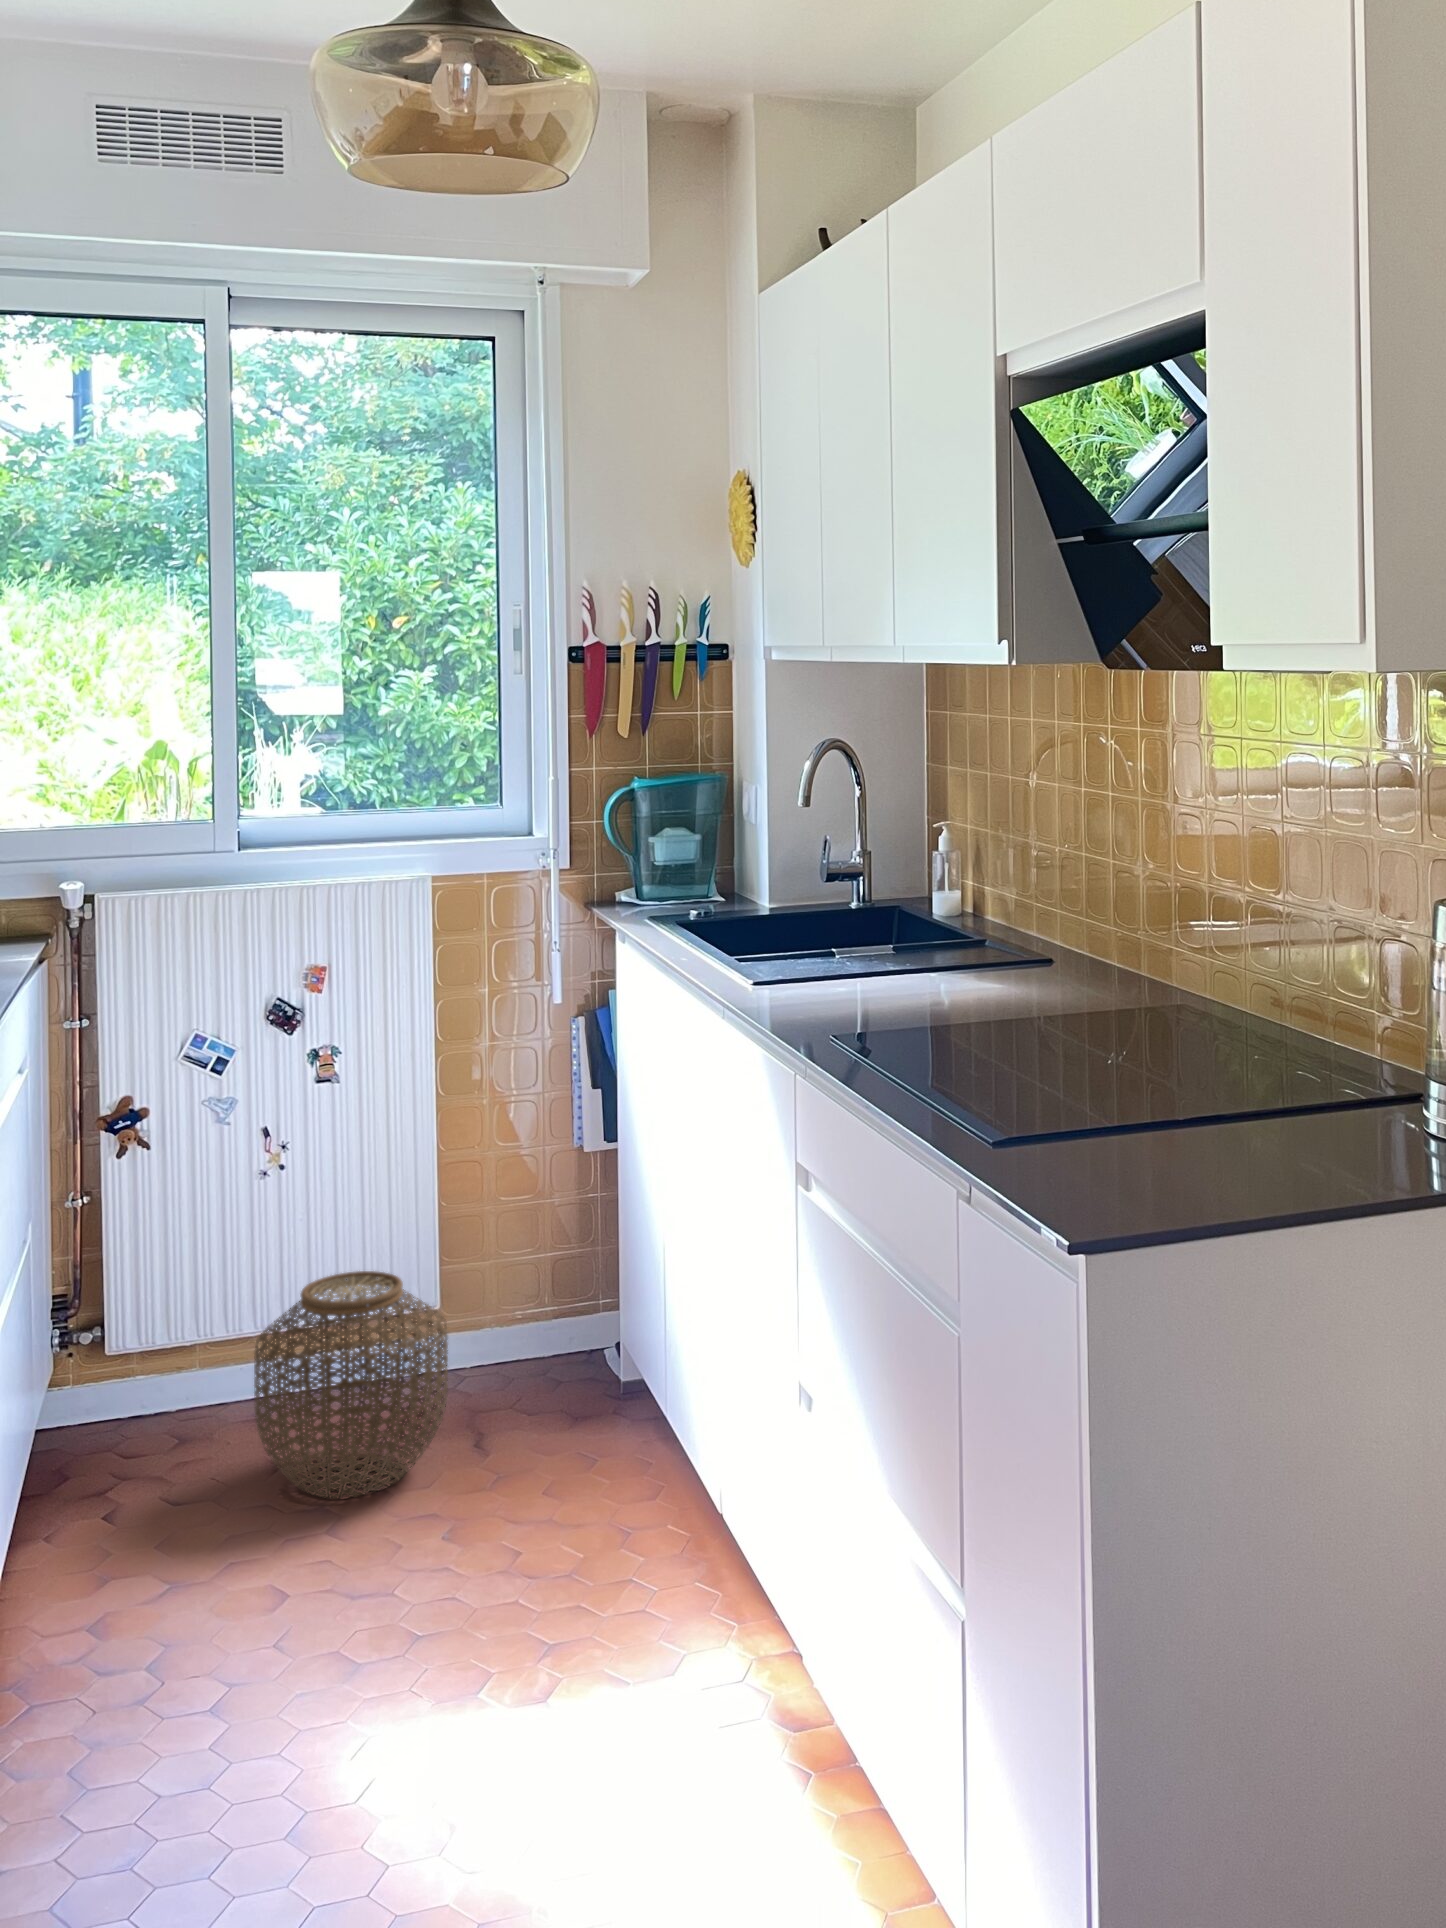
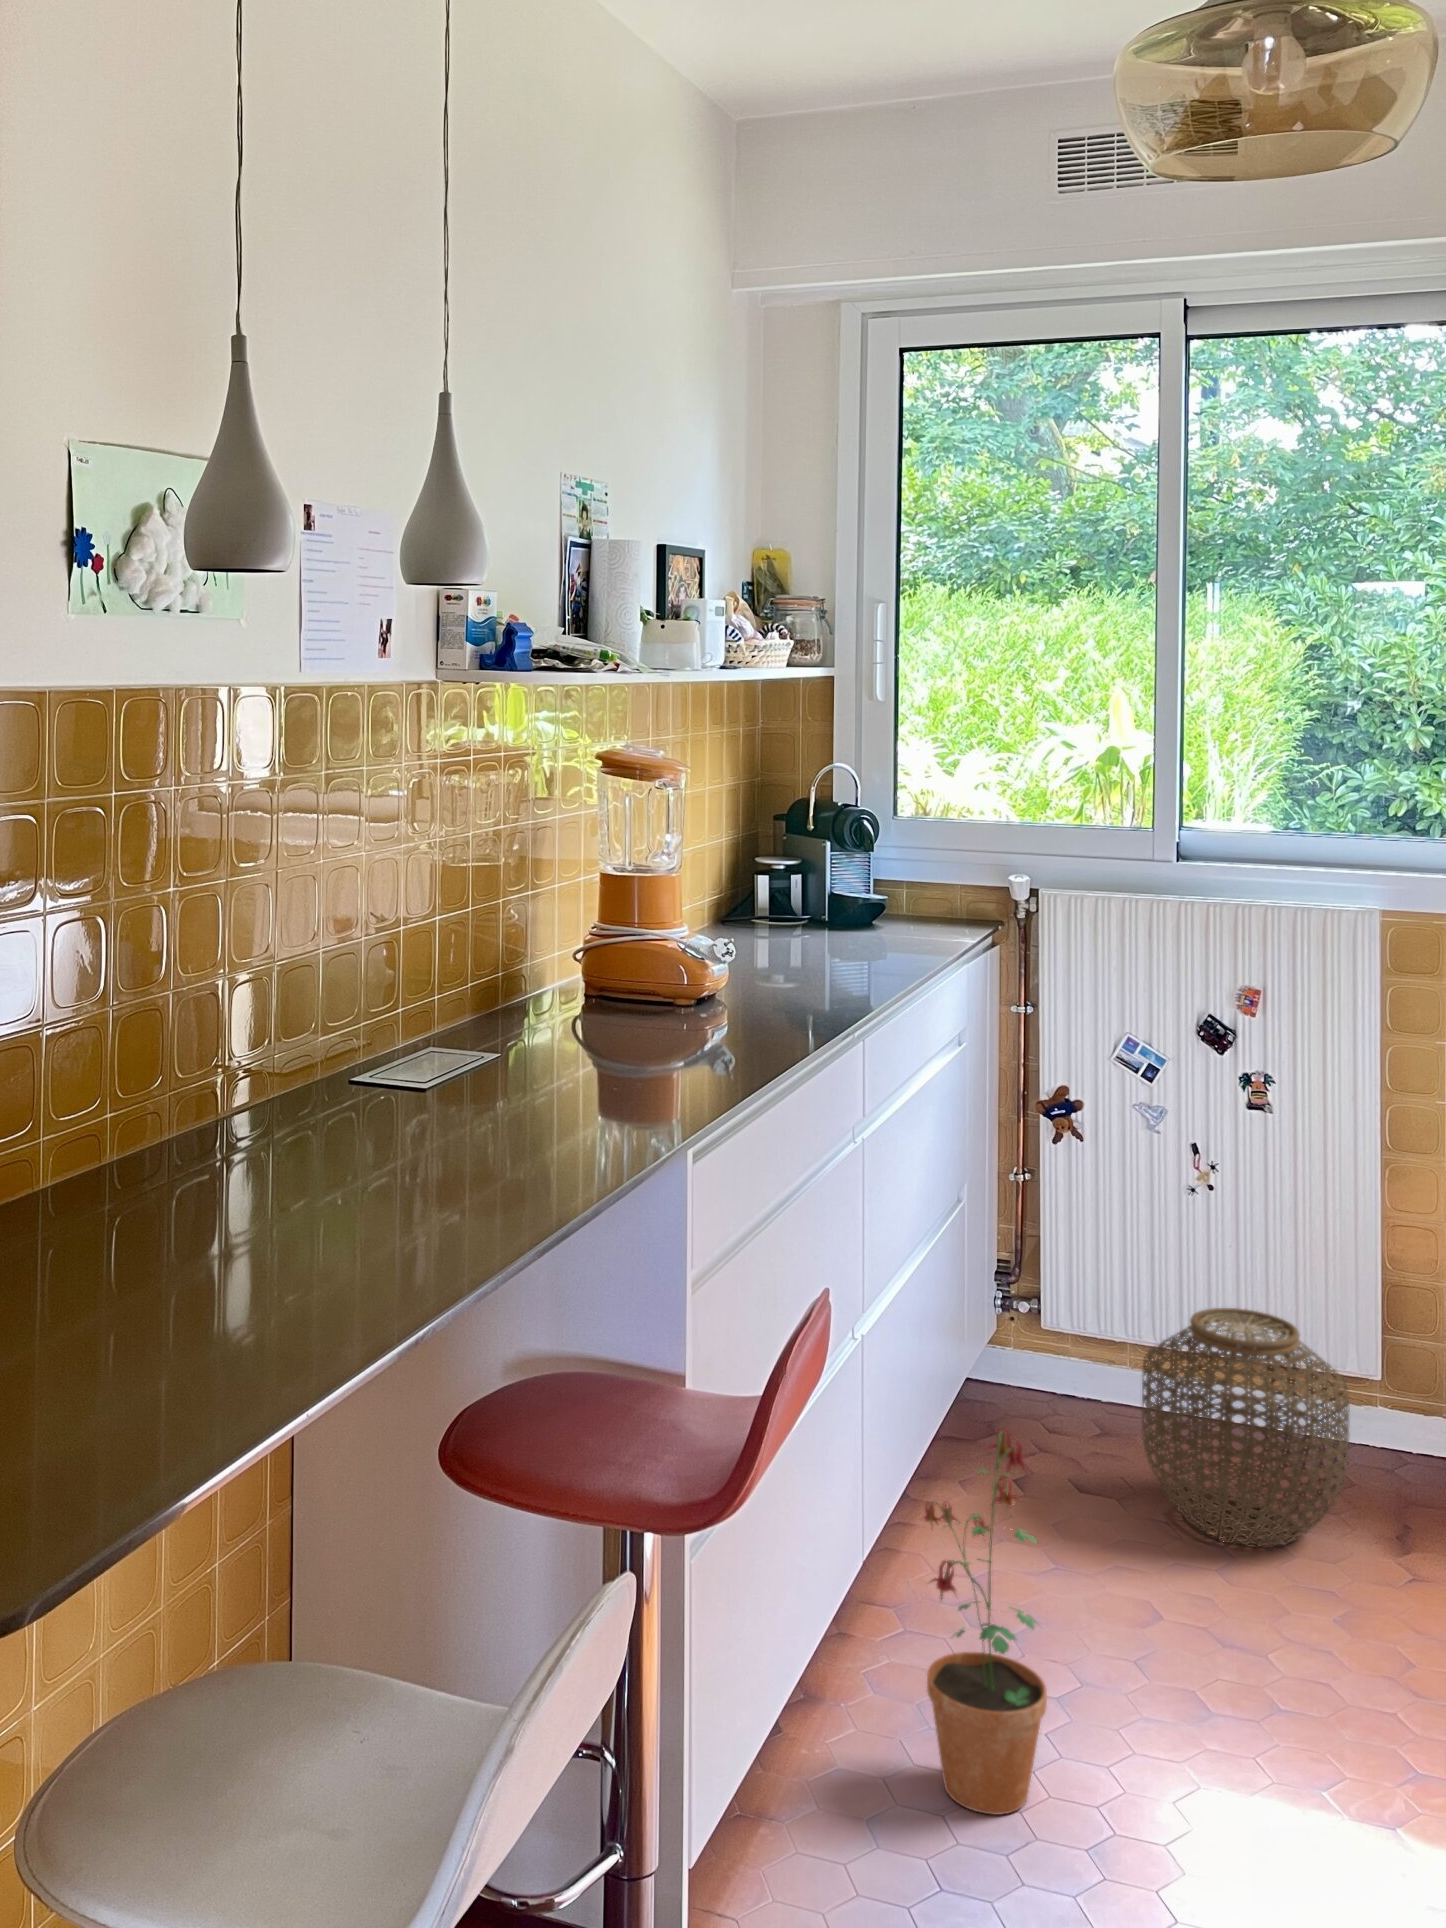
potted plant: none [133,1441,291,1840] -> present [923,1428,1047,1815]

